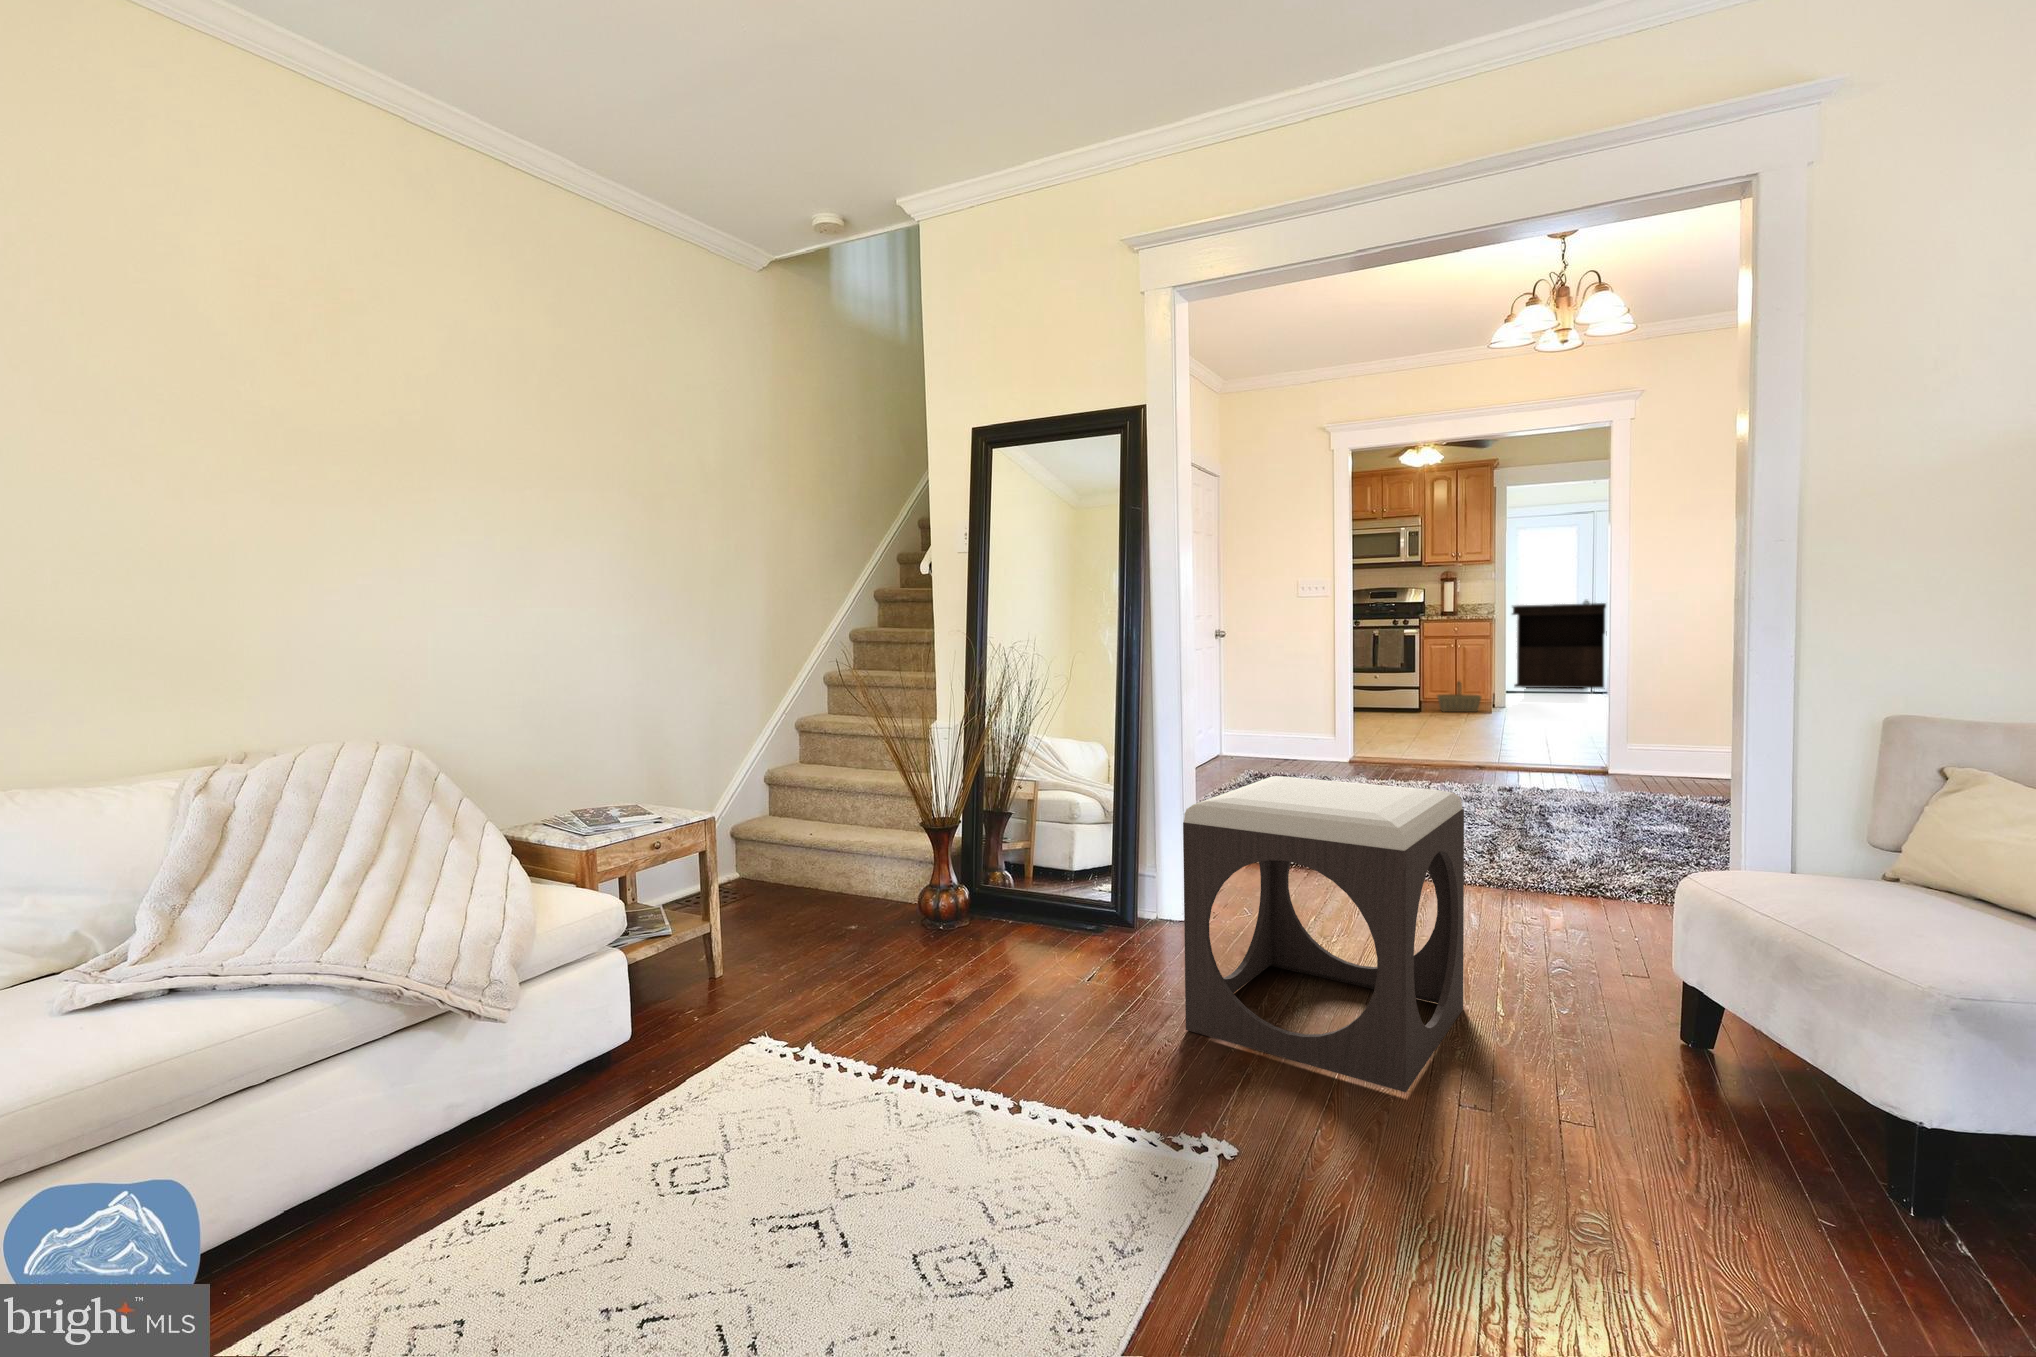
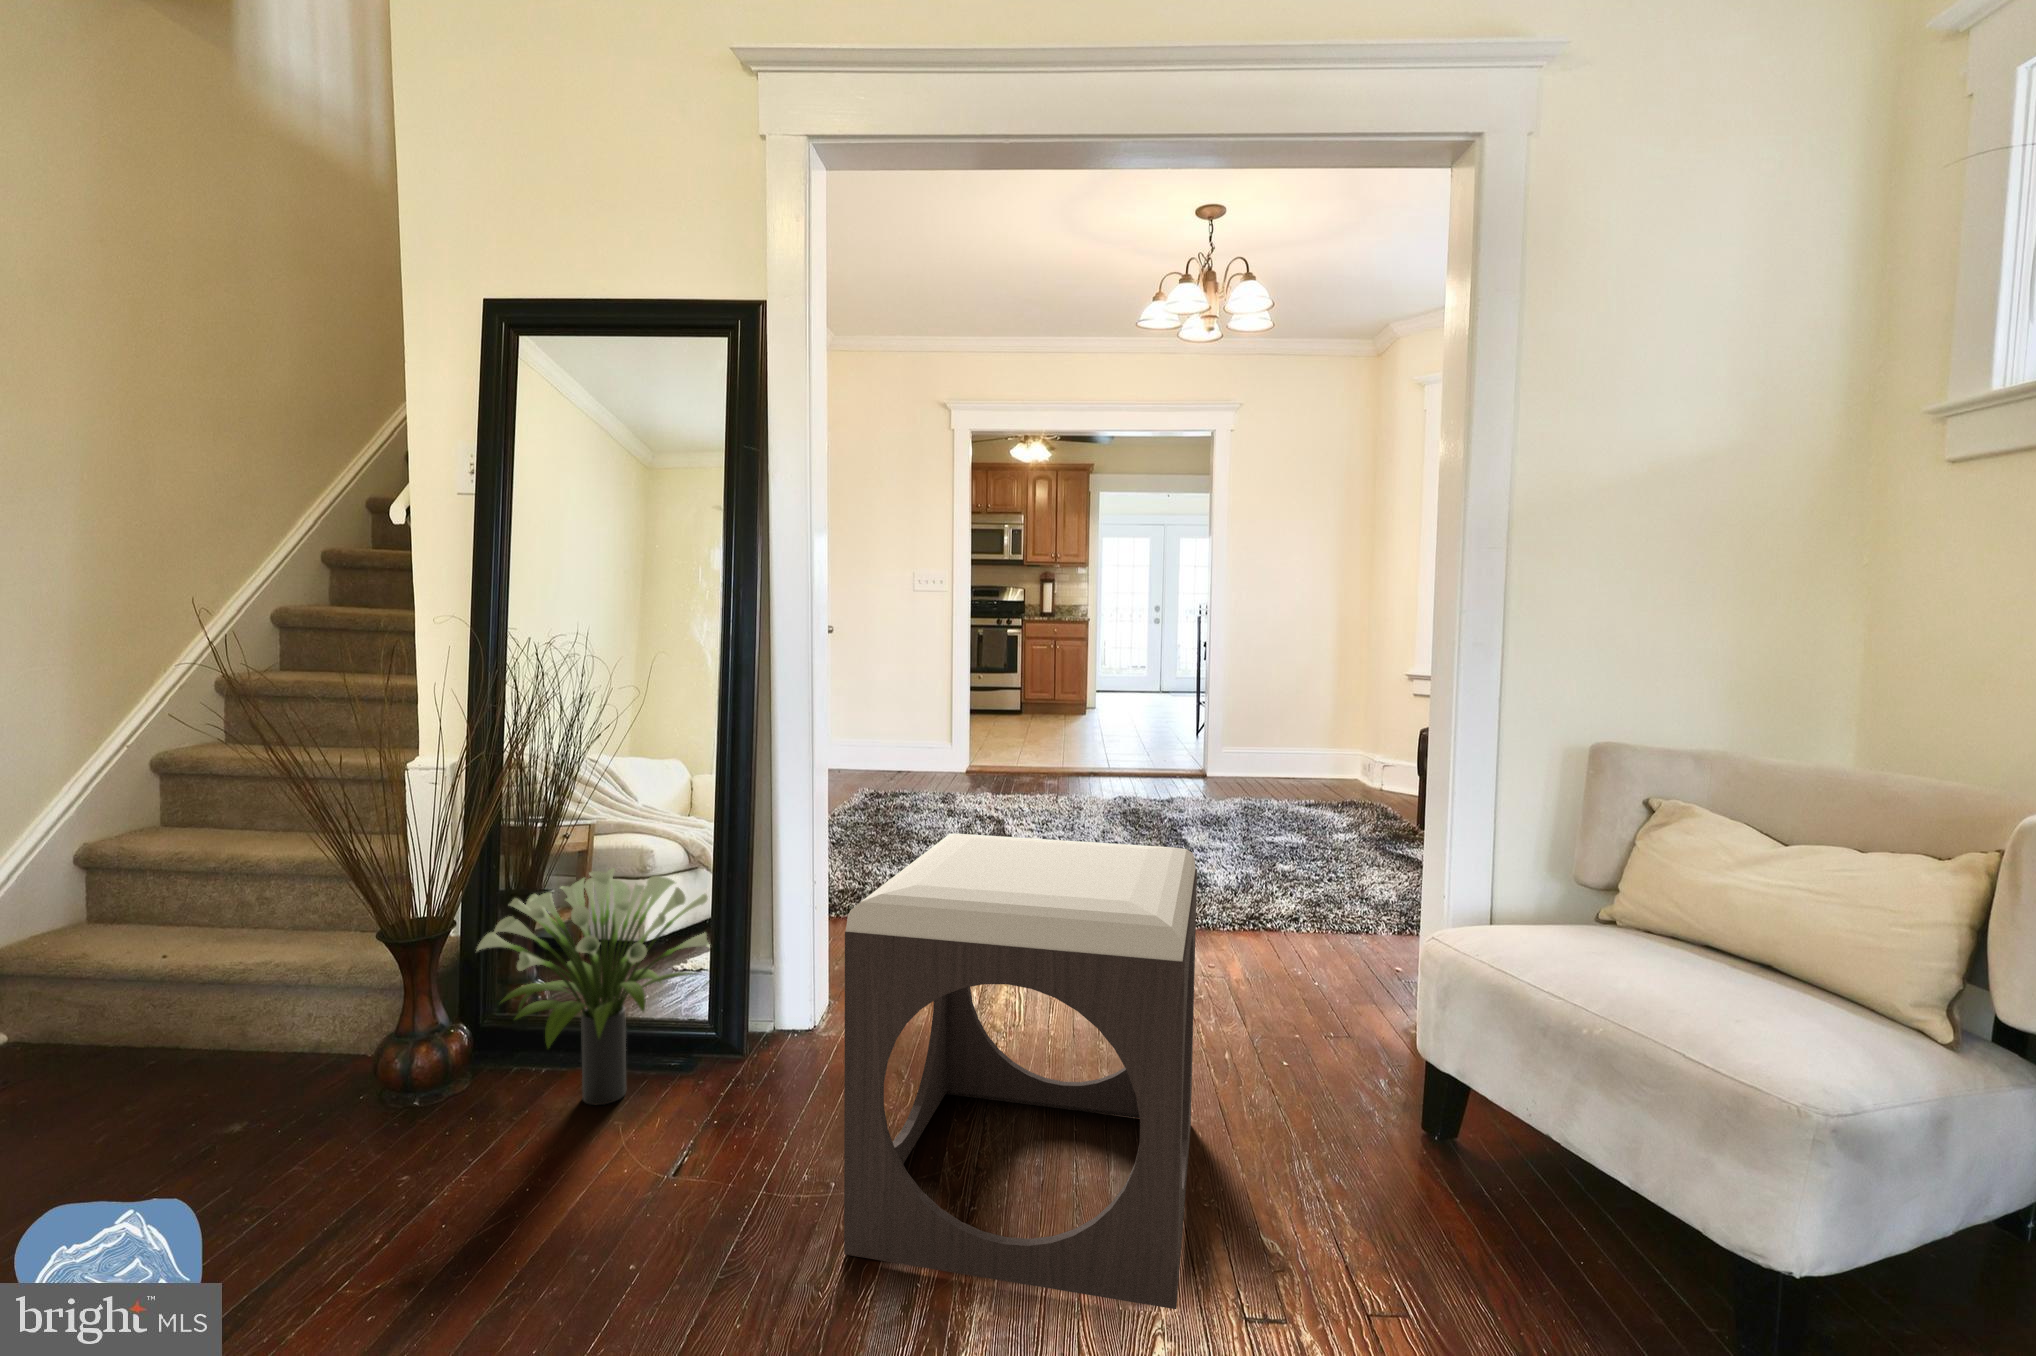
console table: present [1512,603,1606,688] -> none [1095,609,1178,689]
basket: present [1437,682,1481,712] -> none [1036,683,1078,713]
potted plant: none [974,791,1110,941] -> present [477,868,710,1105]

